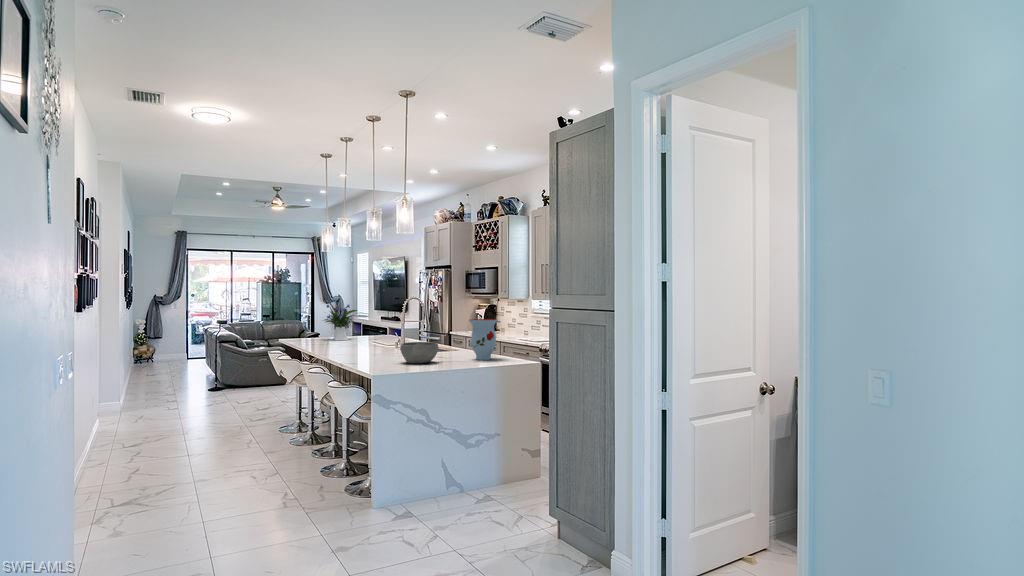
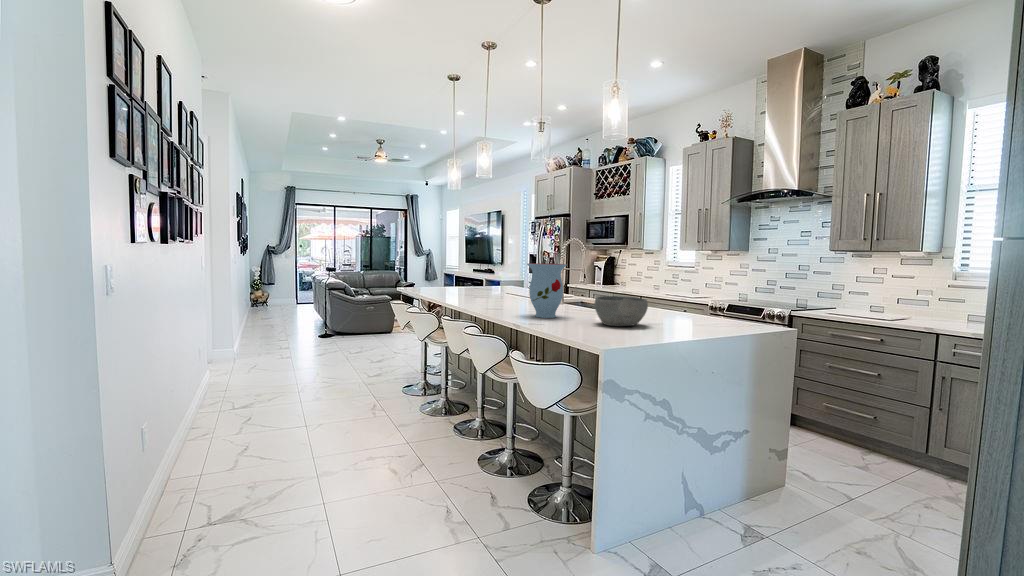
flower arrangement: present [325,302,357,341] -> none [445,247,486,291]
vase: present [469,319,498,360] -> present [527,263,567,318]

